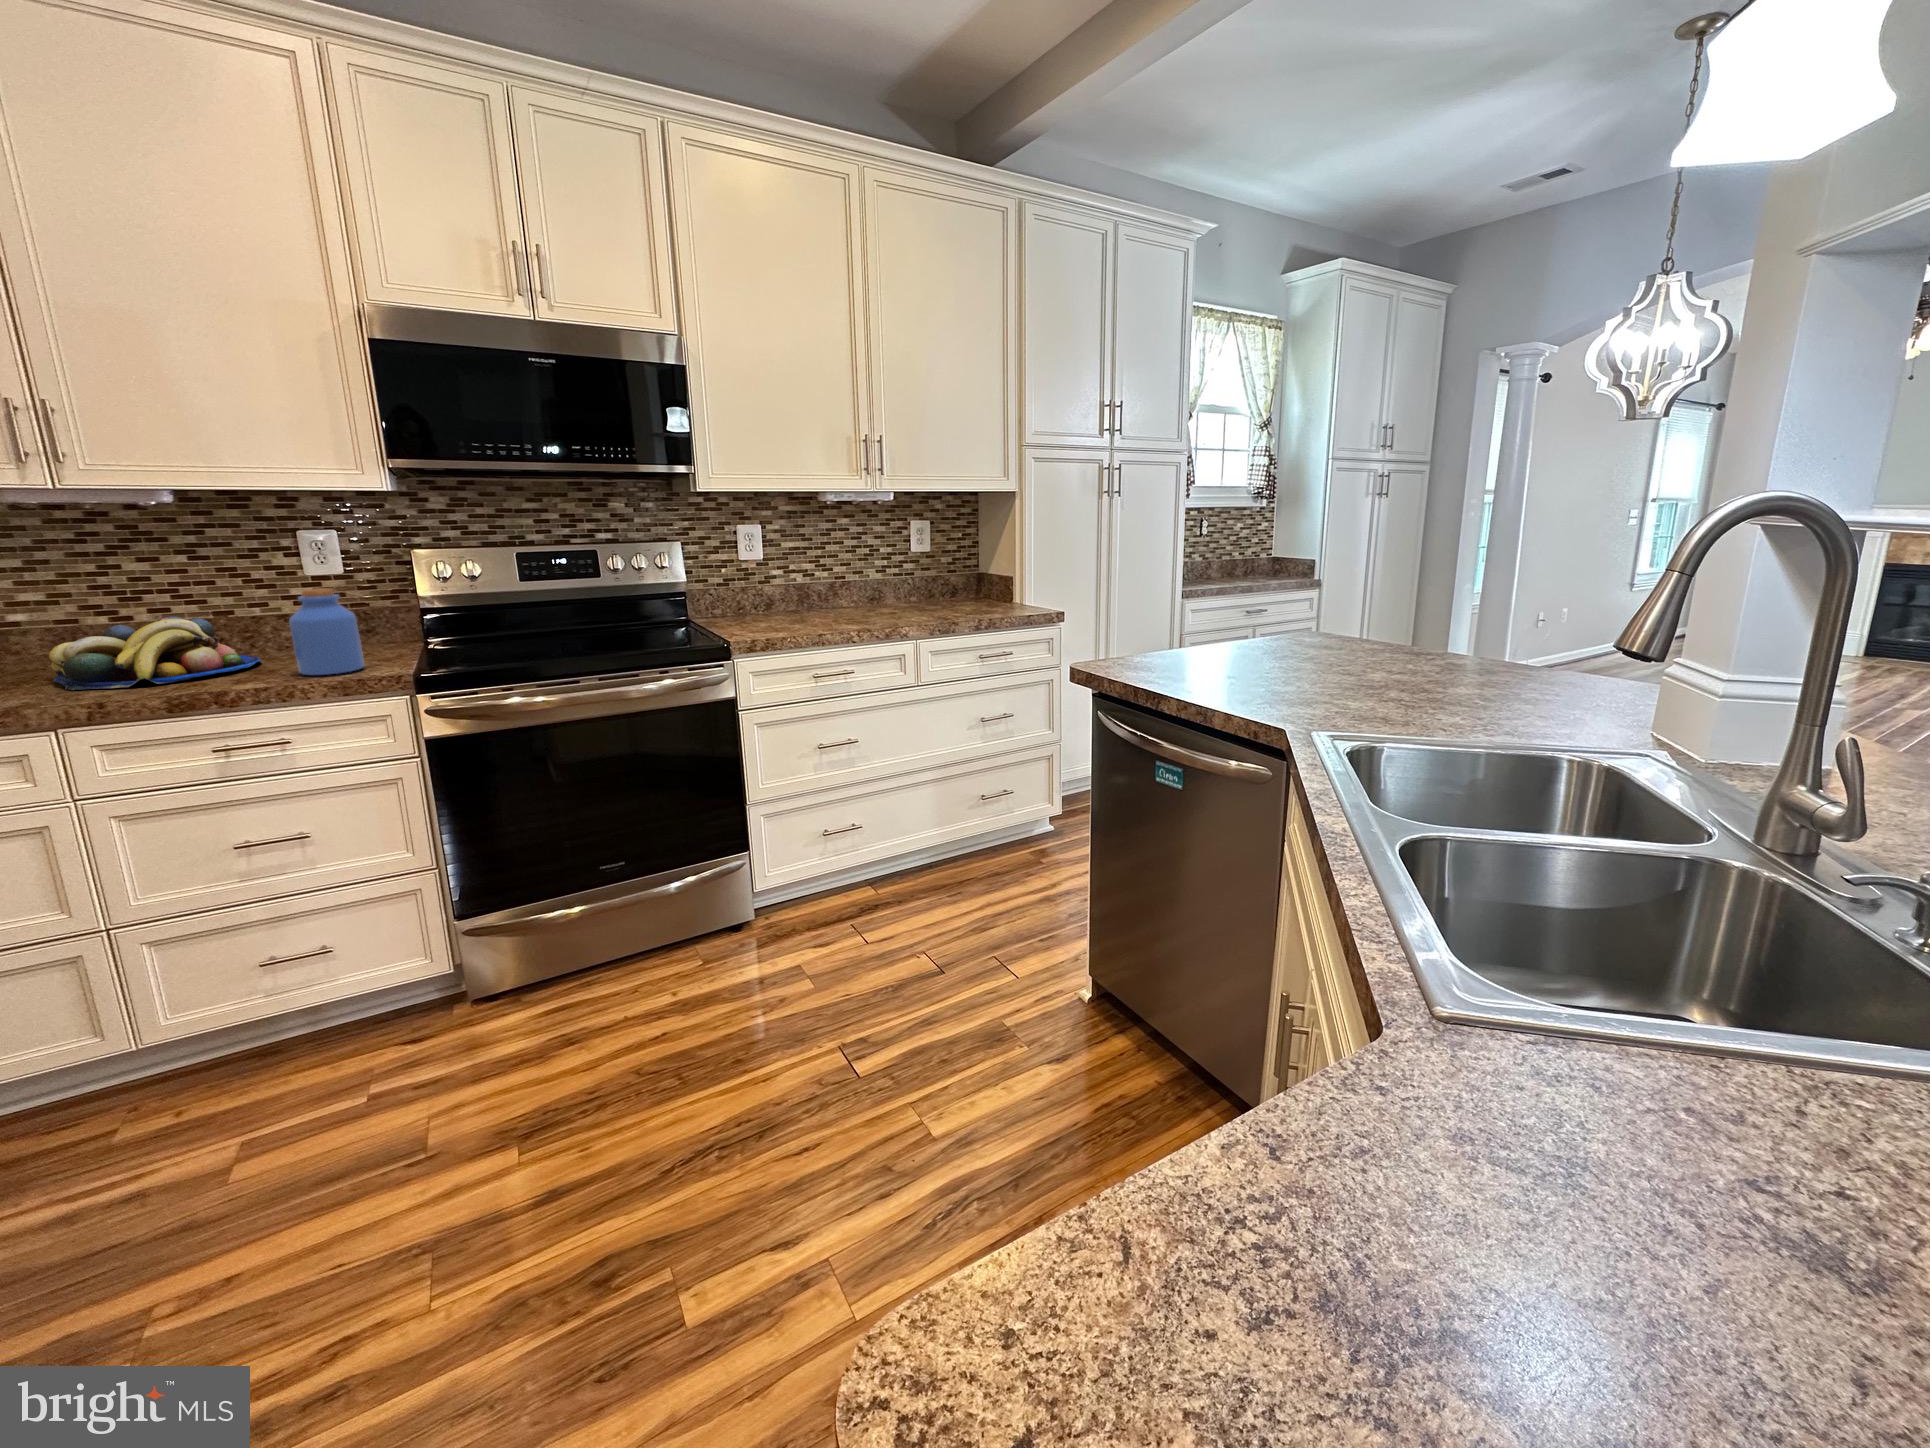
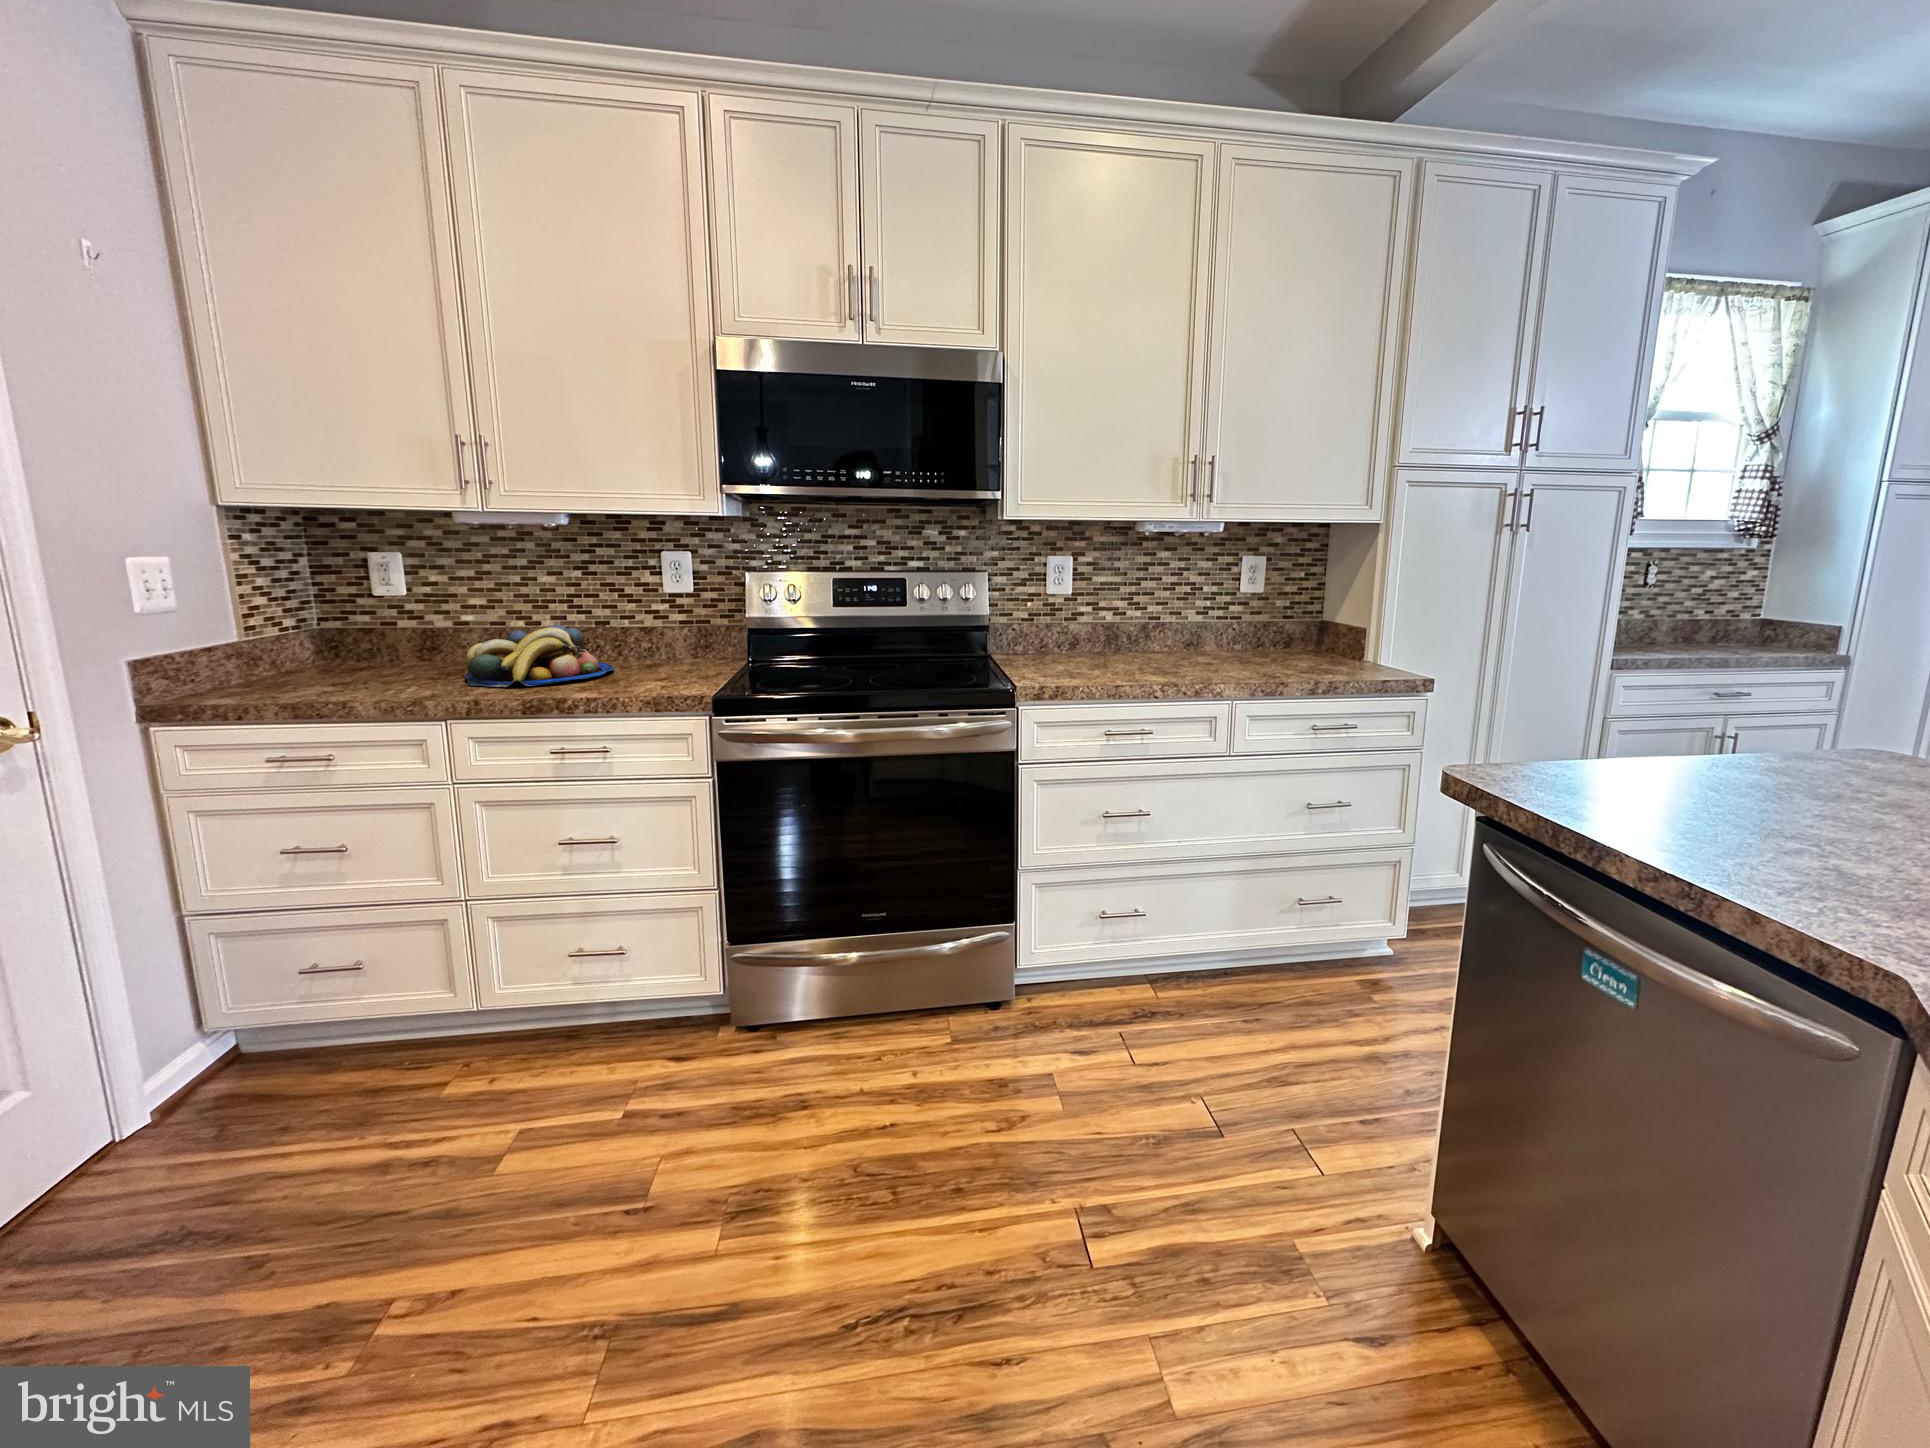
jar: present [289,588,365,675] -> none [626,607,683,690]

